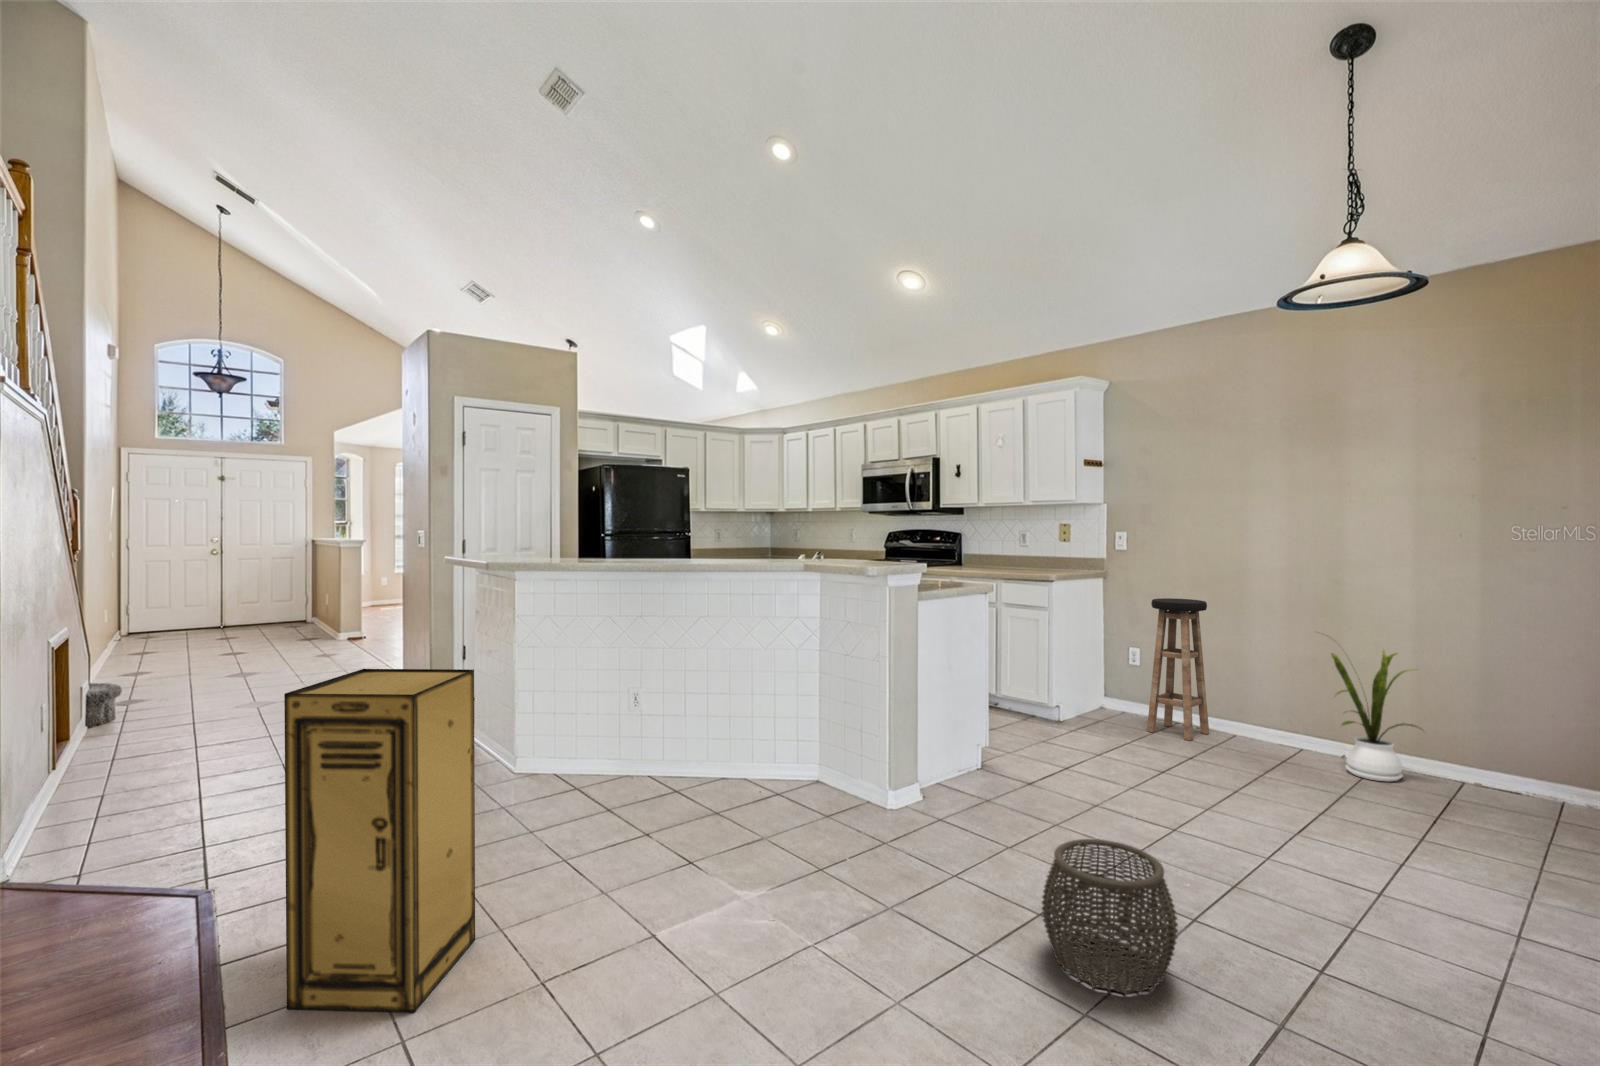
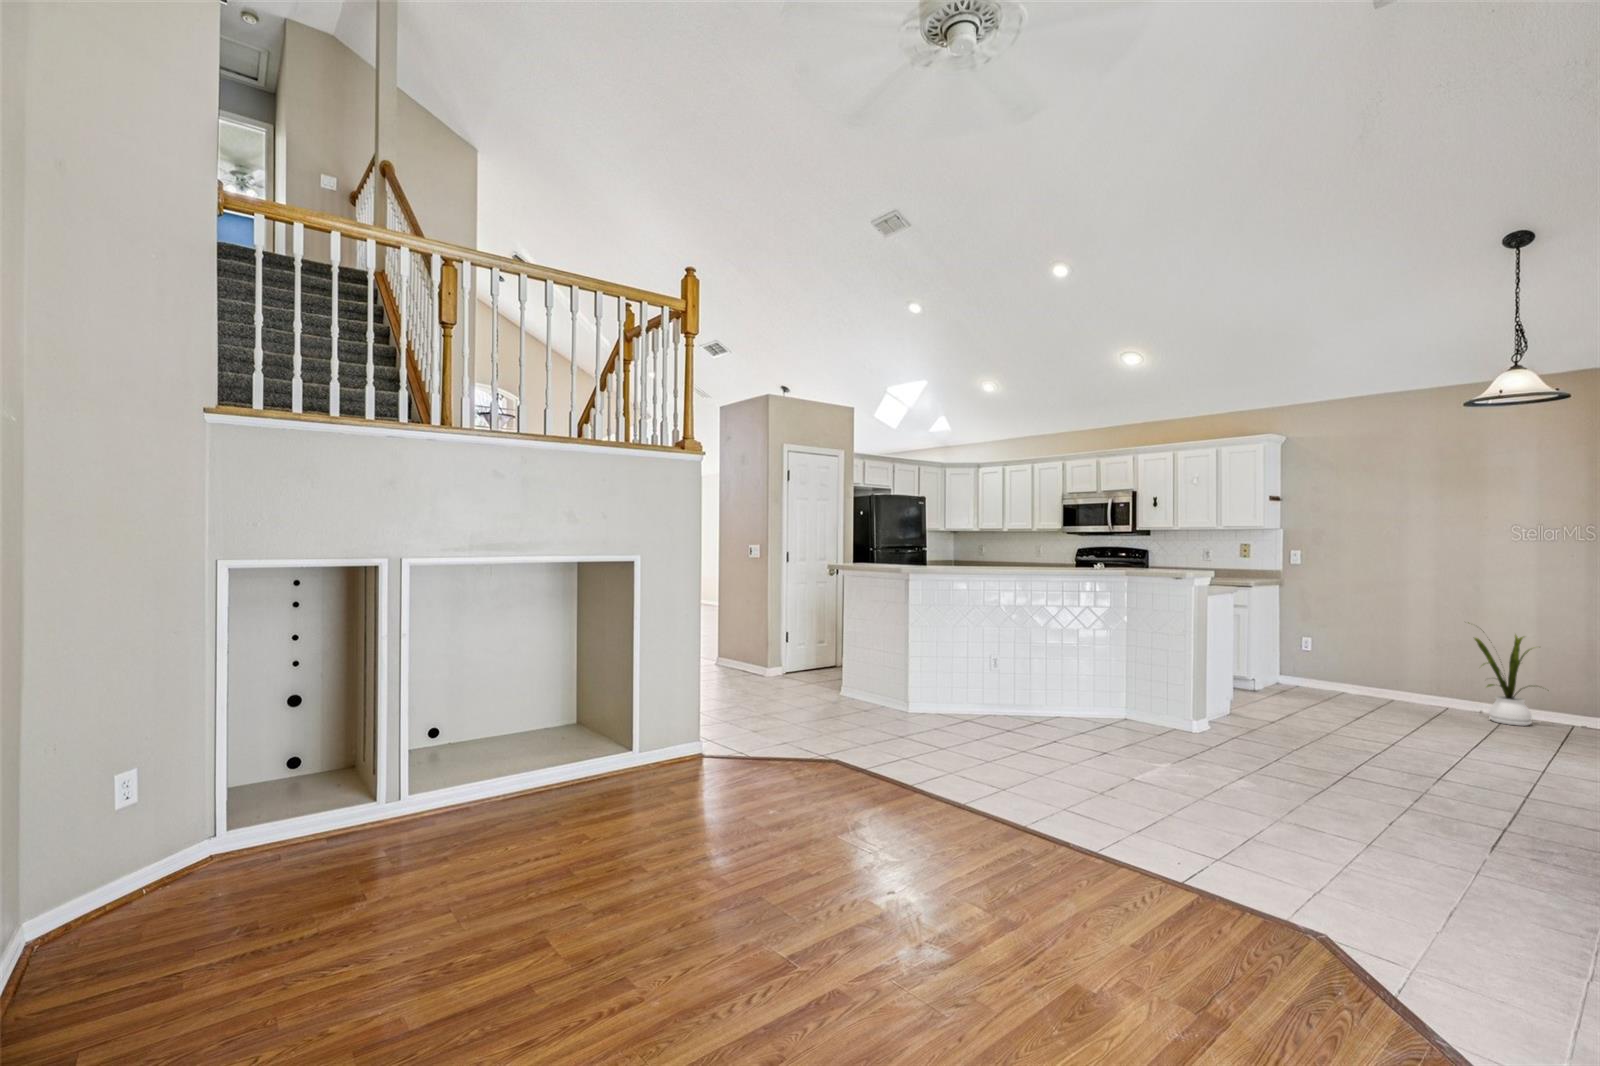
bar stool: present [1147,598,1209,741] -> none [1326,600,1374,704]
storage cabinet: present [284,669,475,1012] -> none [965,620,1049,798]
woven basket: present [1042,839,1178,994] -> none [1359,723,1449,798]

